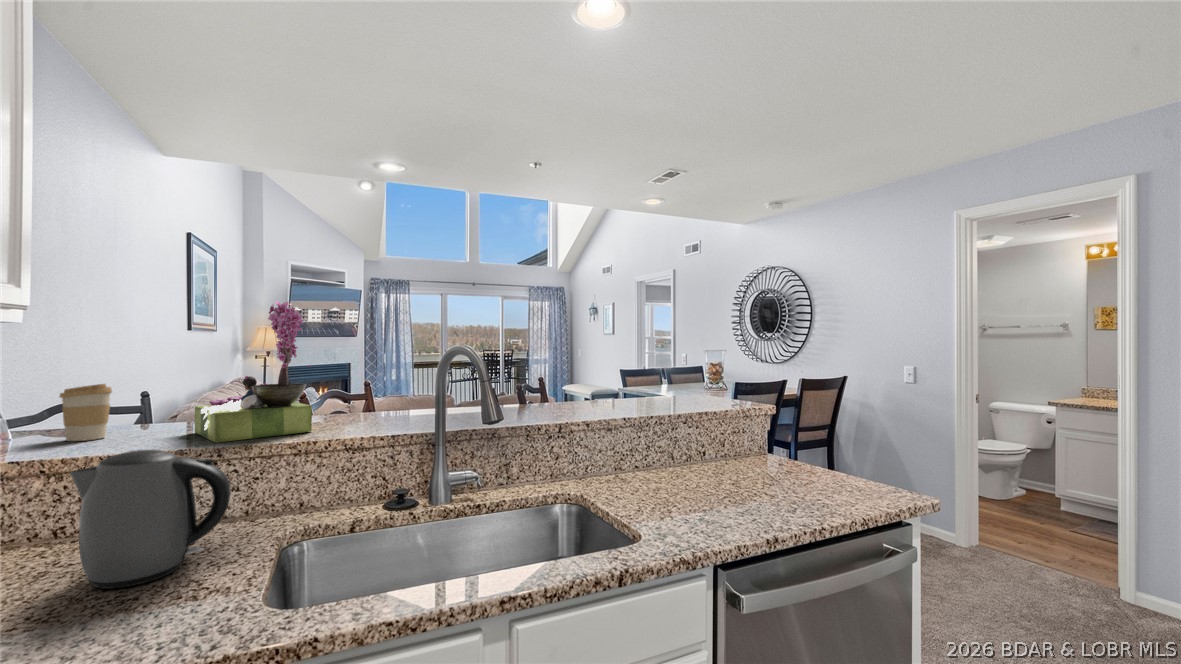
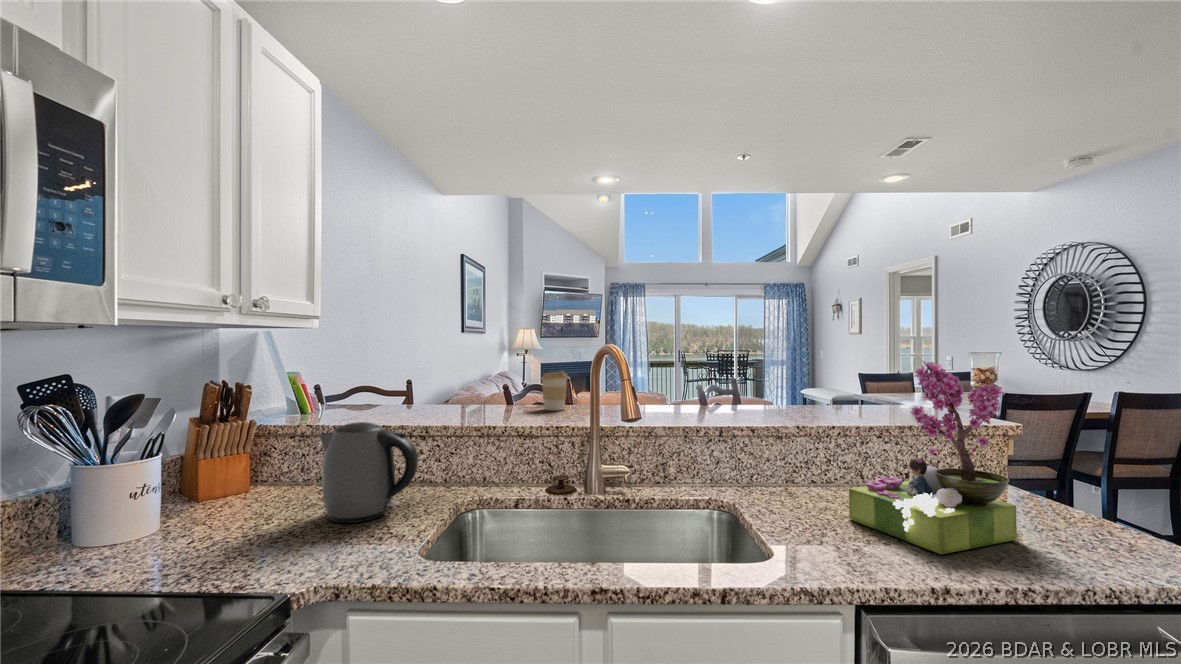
flower arrangement: present [195,301,312,443] -> present [849,361,1017,554]
coffee cup: present [60,384,112,441] -> present [541,371,568,411]

